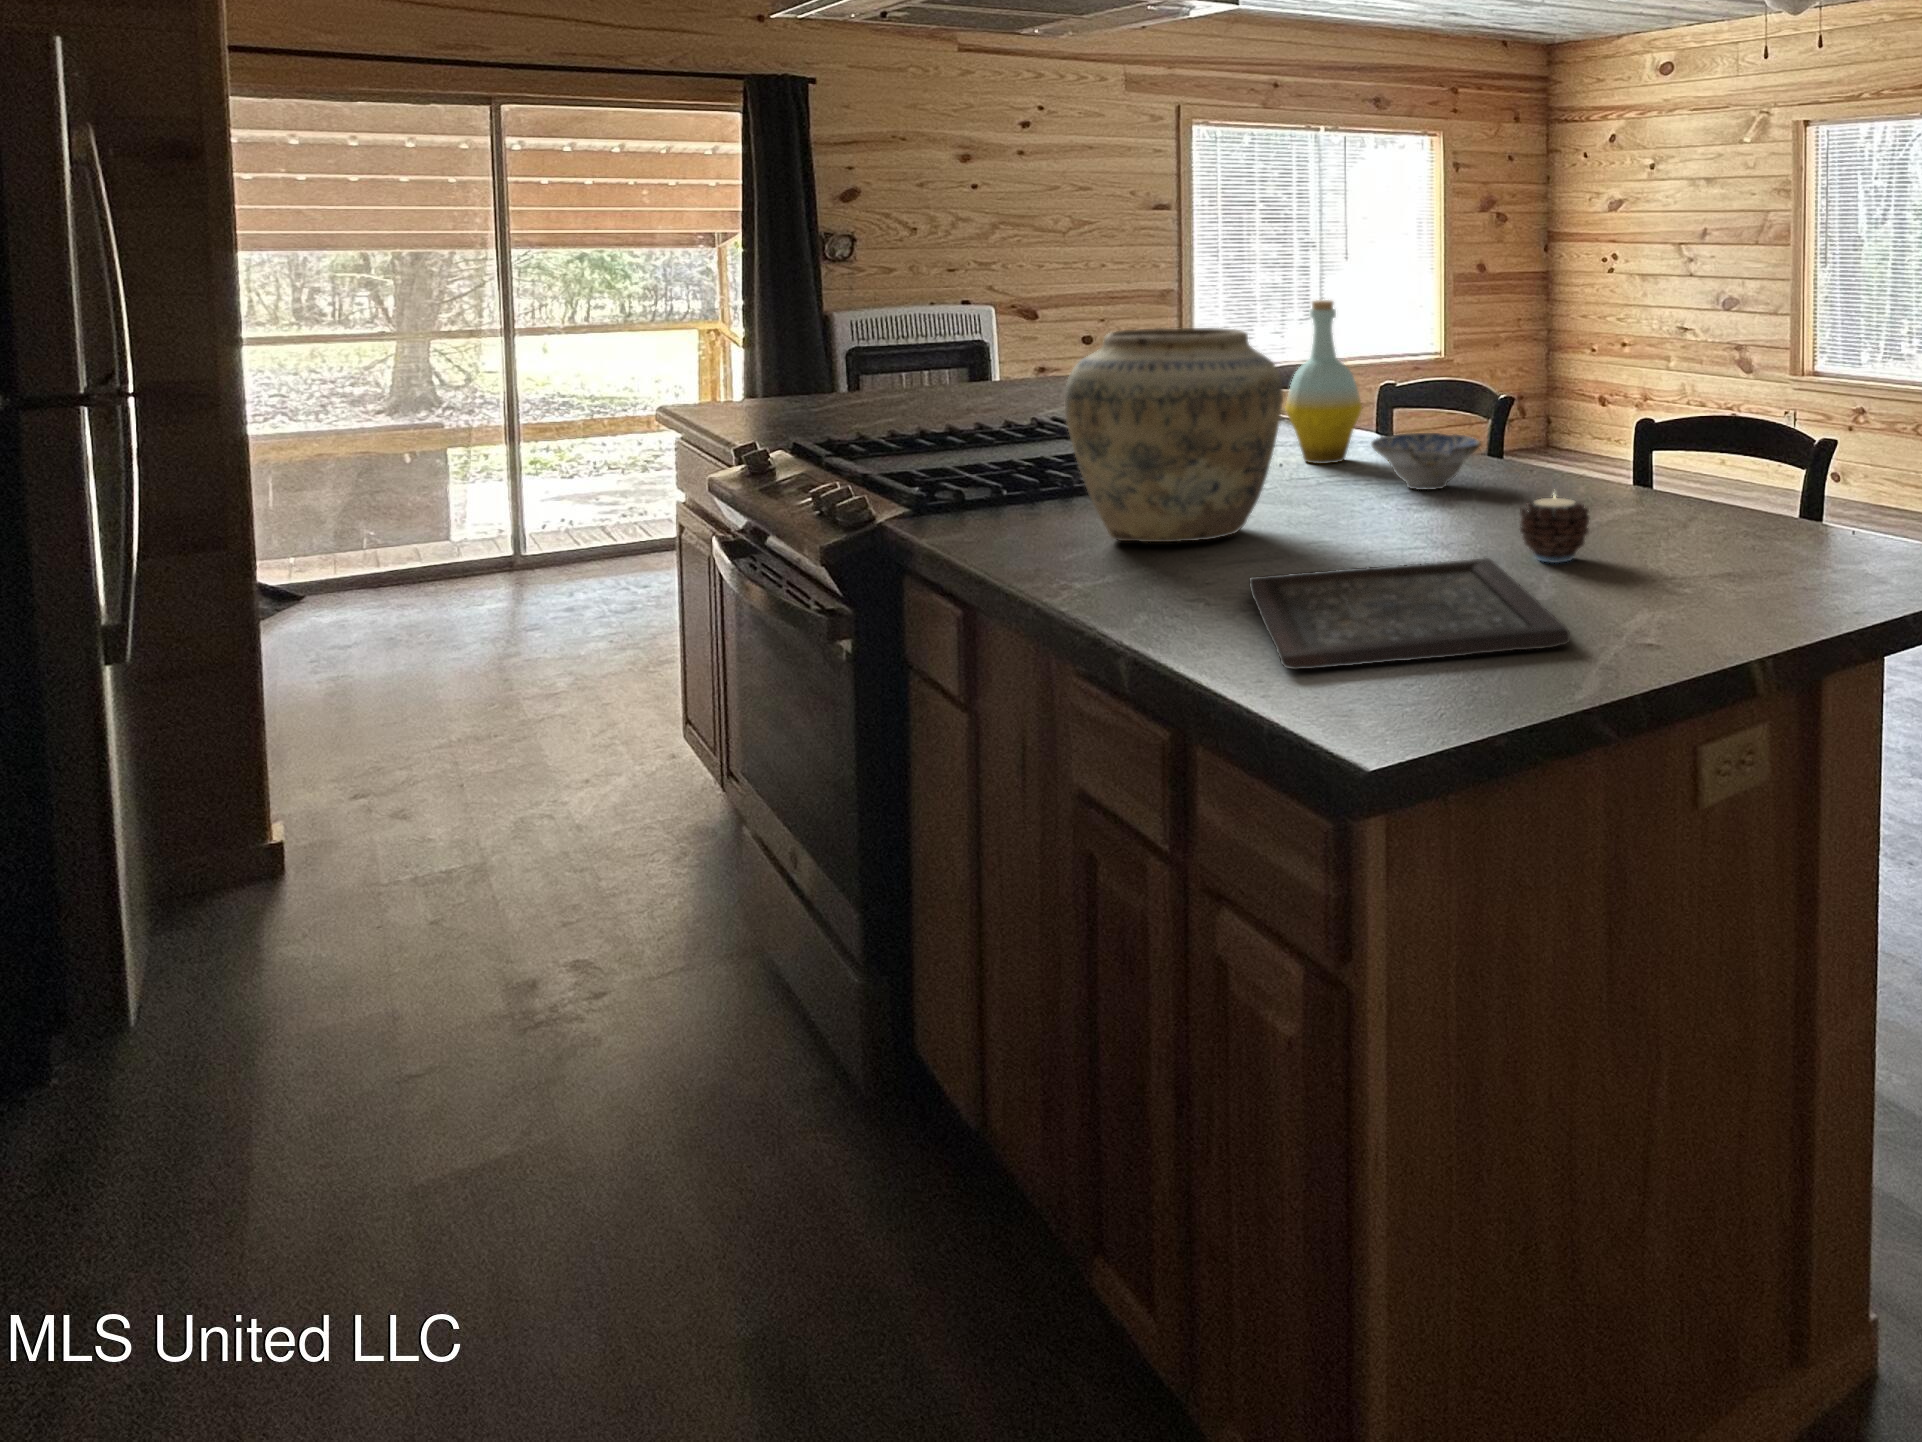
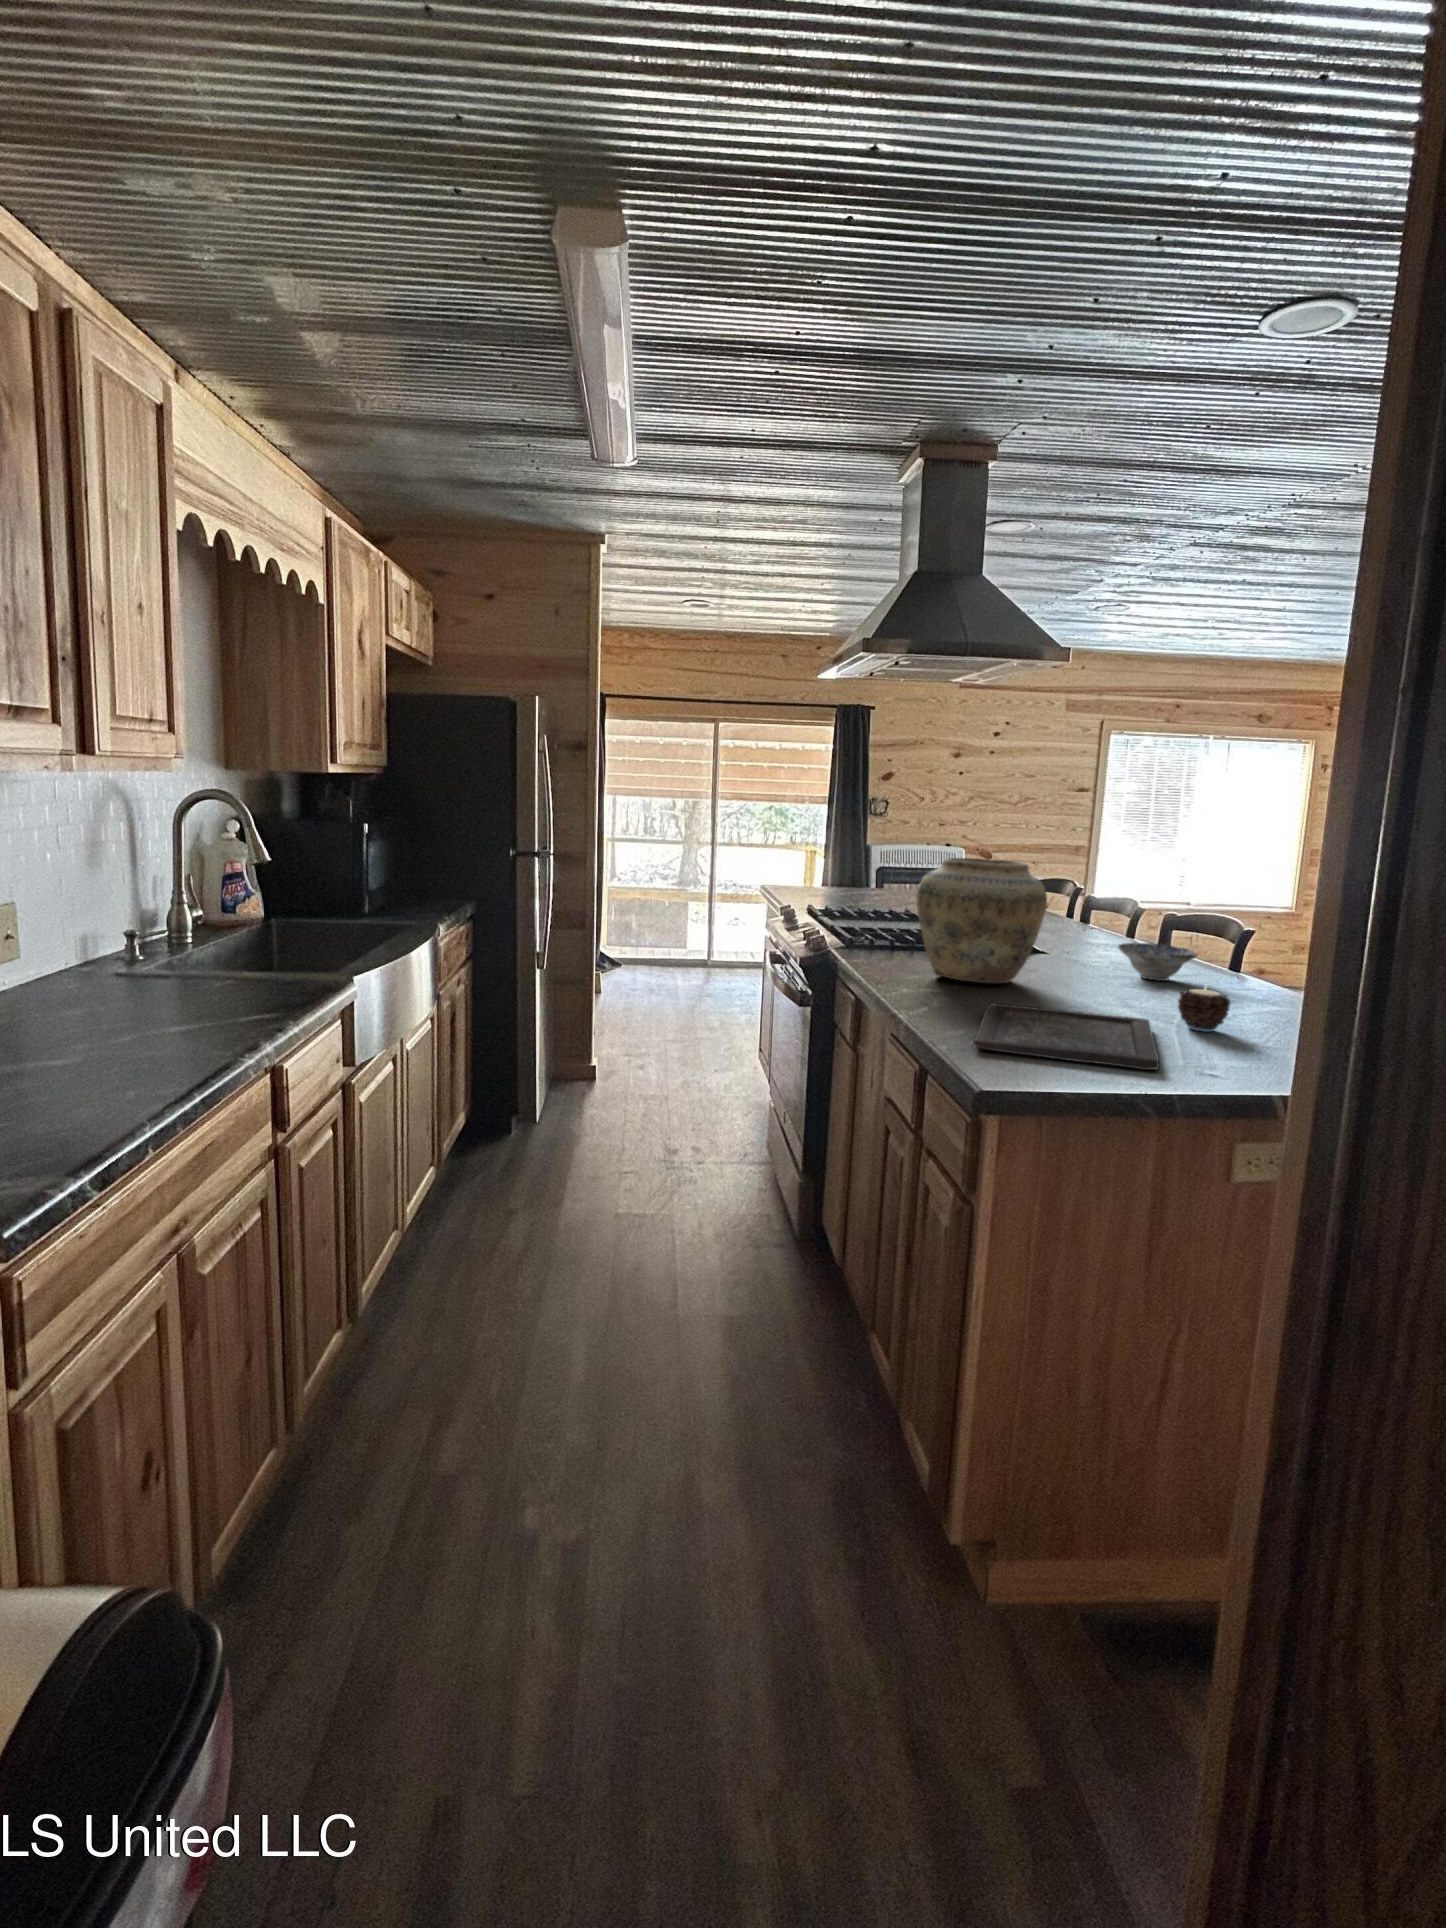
bottle: present [1286,300,1362,464] -> none [1077,852,1129,957]

